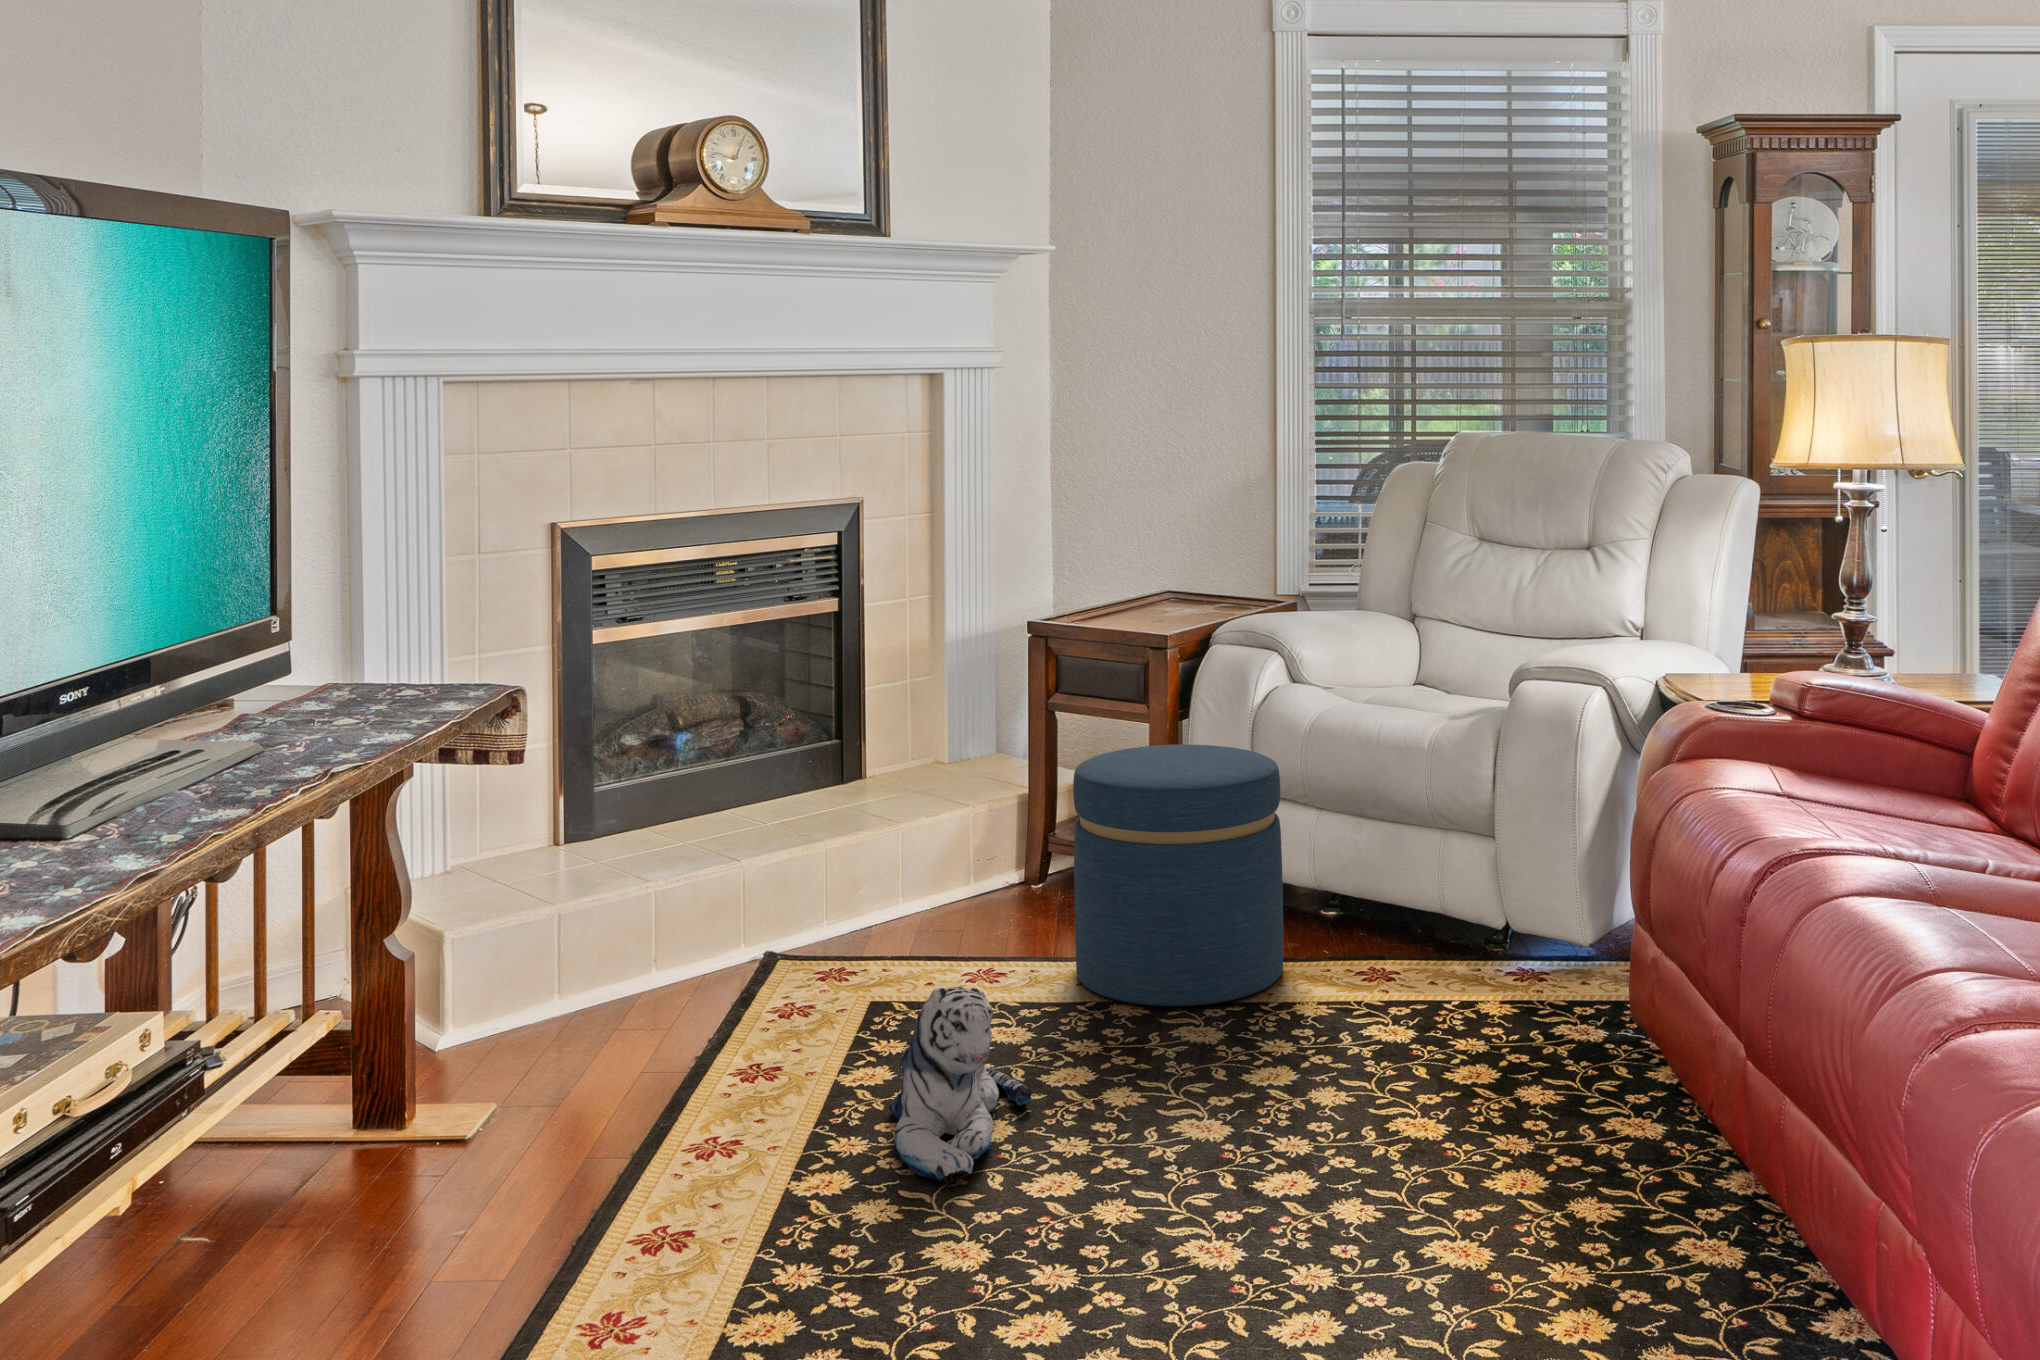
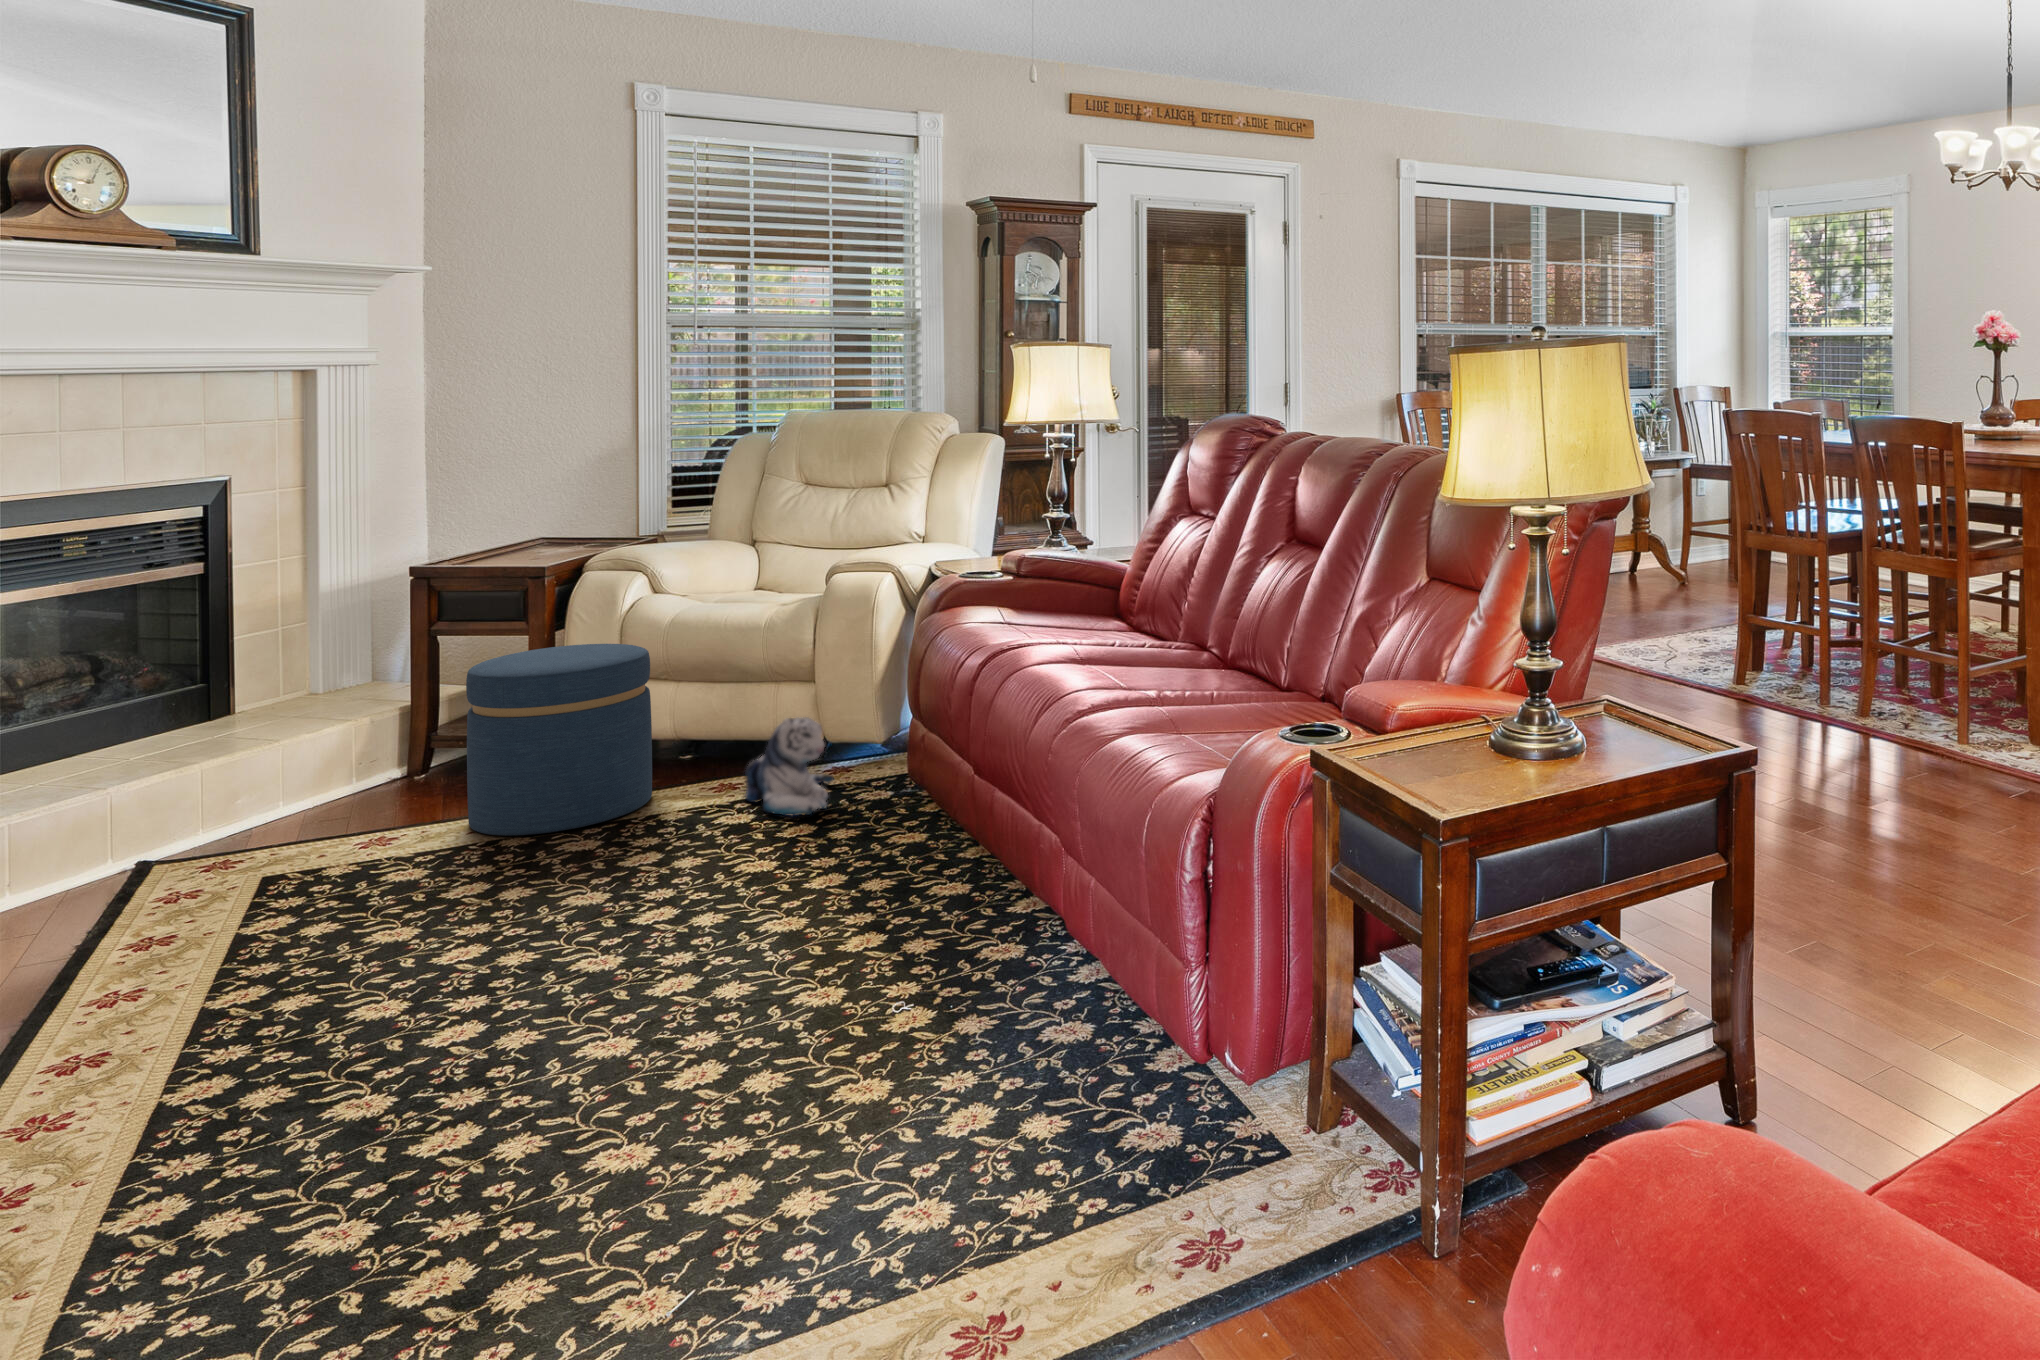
plush toy: present [889,987,1032,1181] -> present [744,717,834,816]

